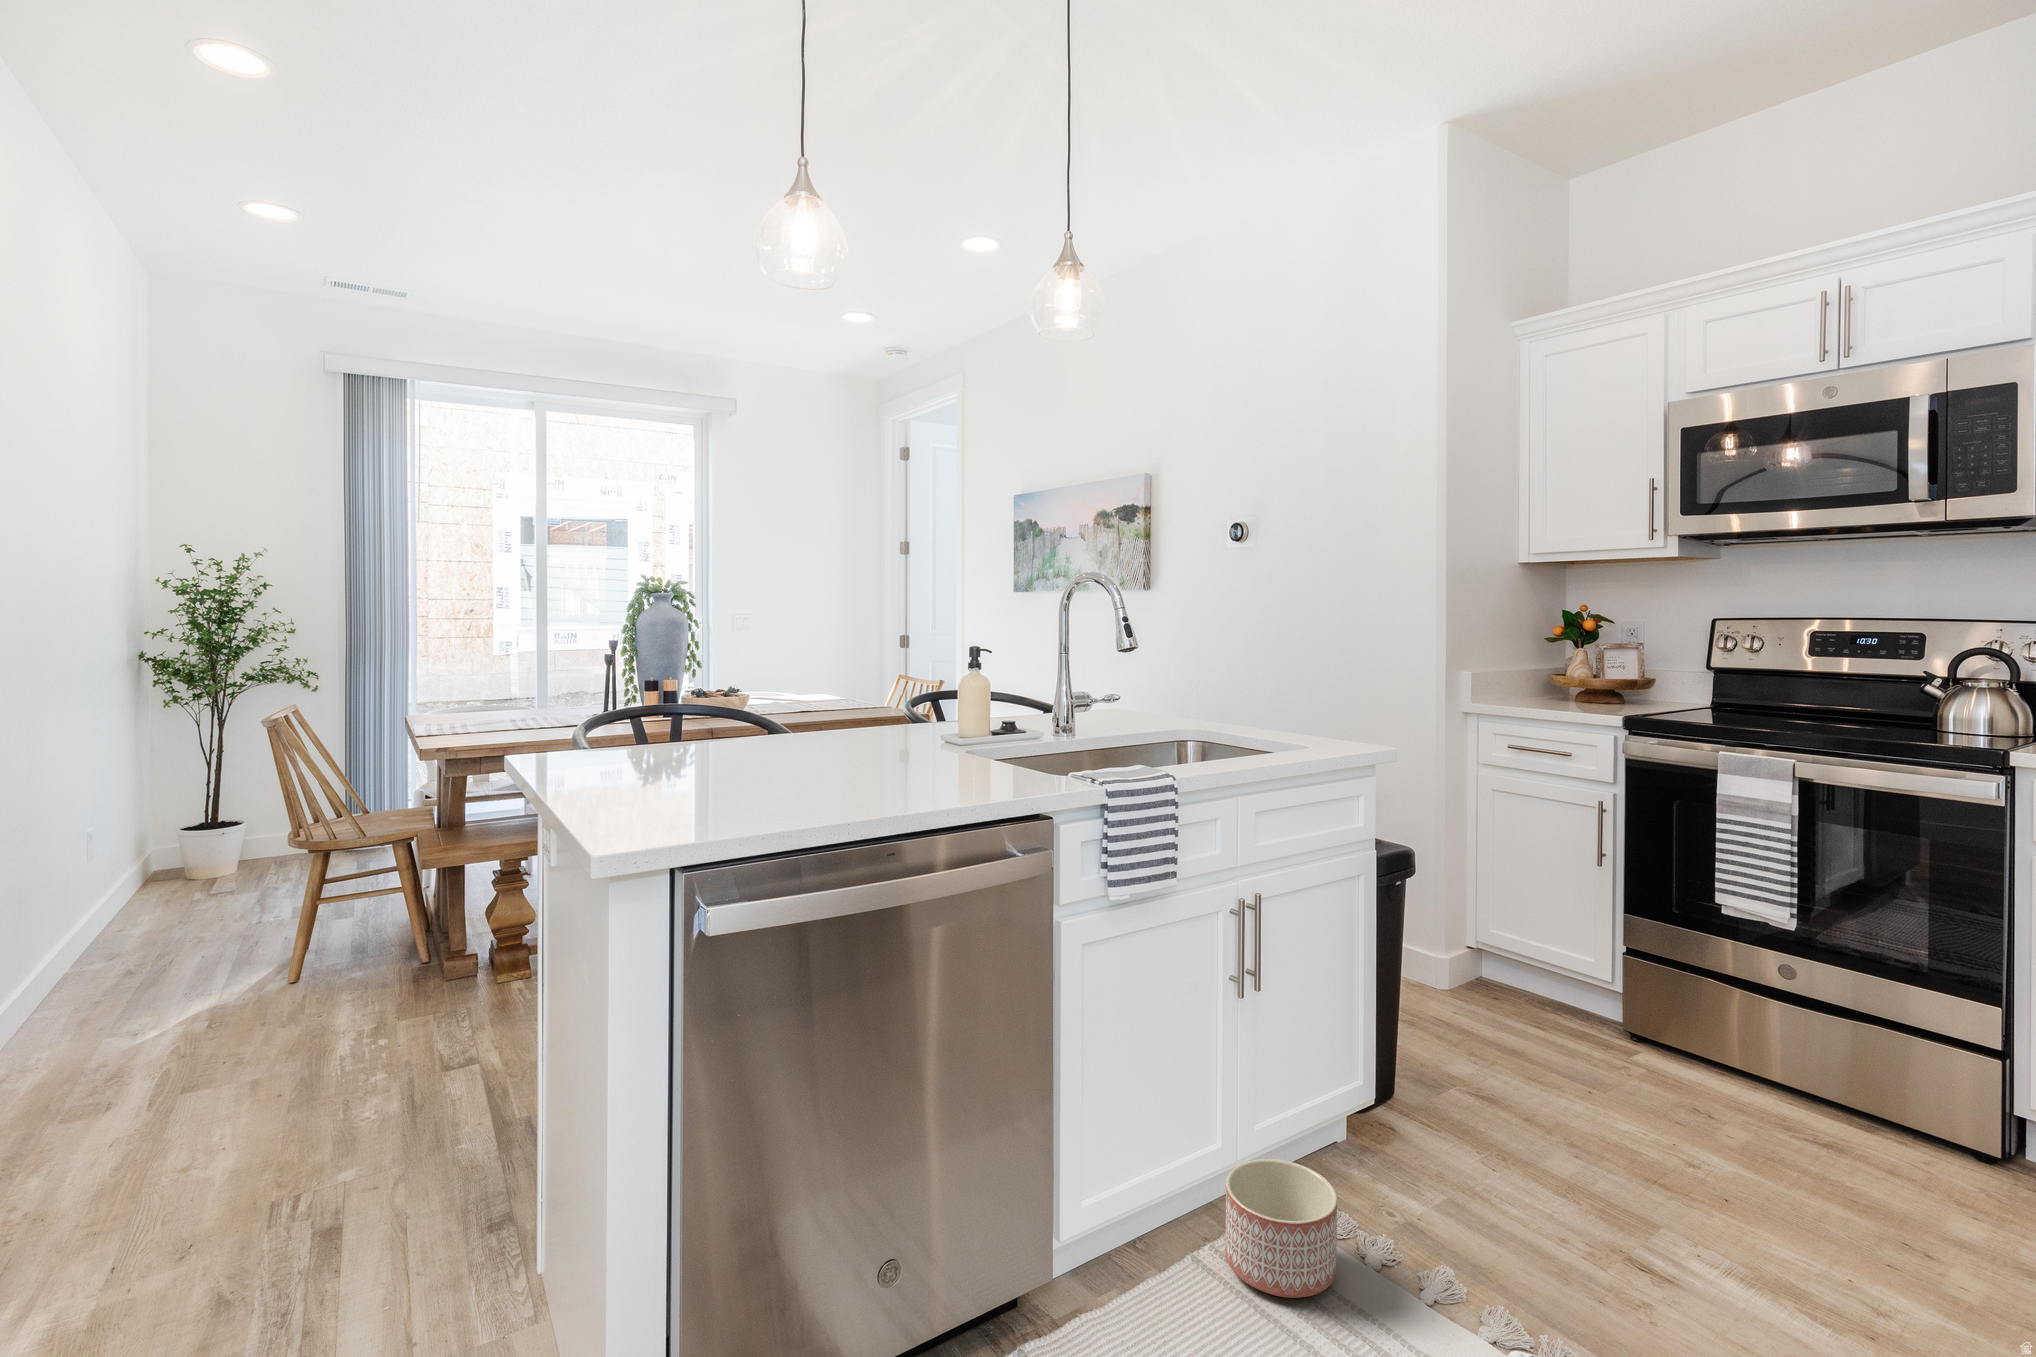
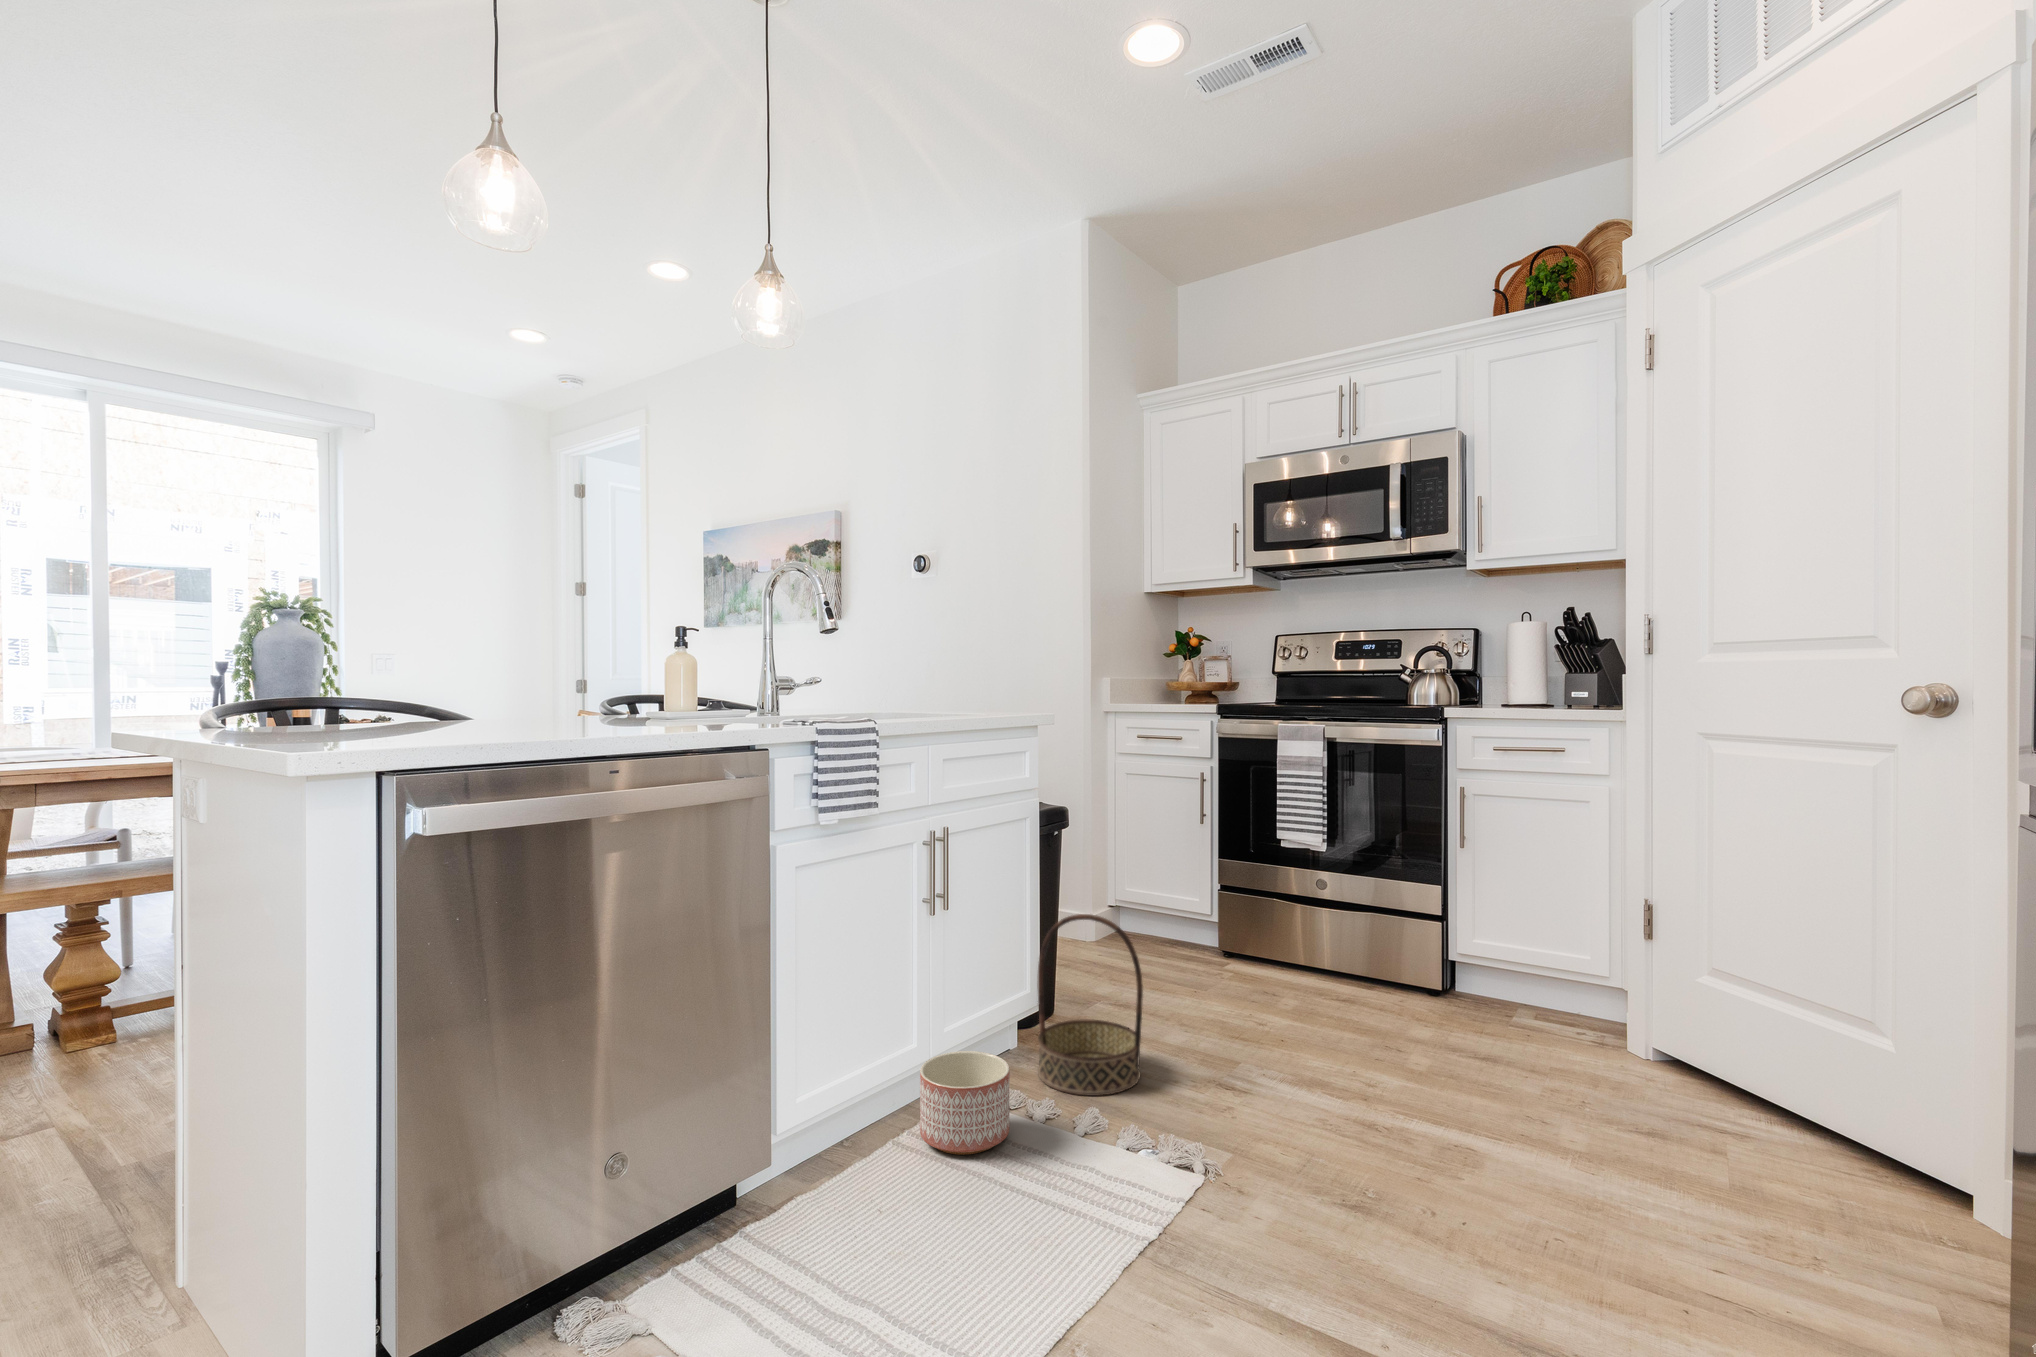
basket: none [1373,1001,1518,1236] -> present [1037,914,1143,1096]

